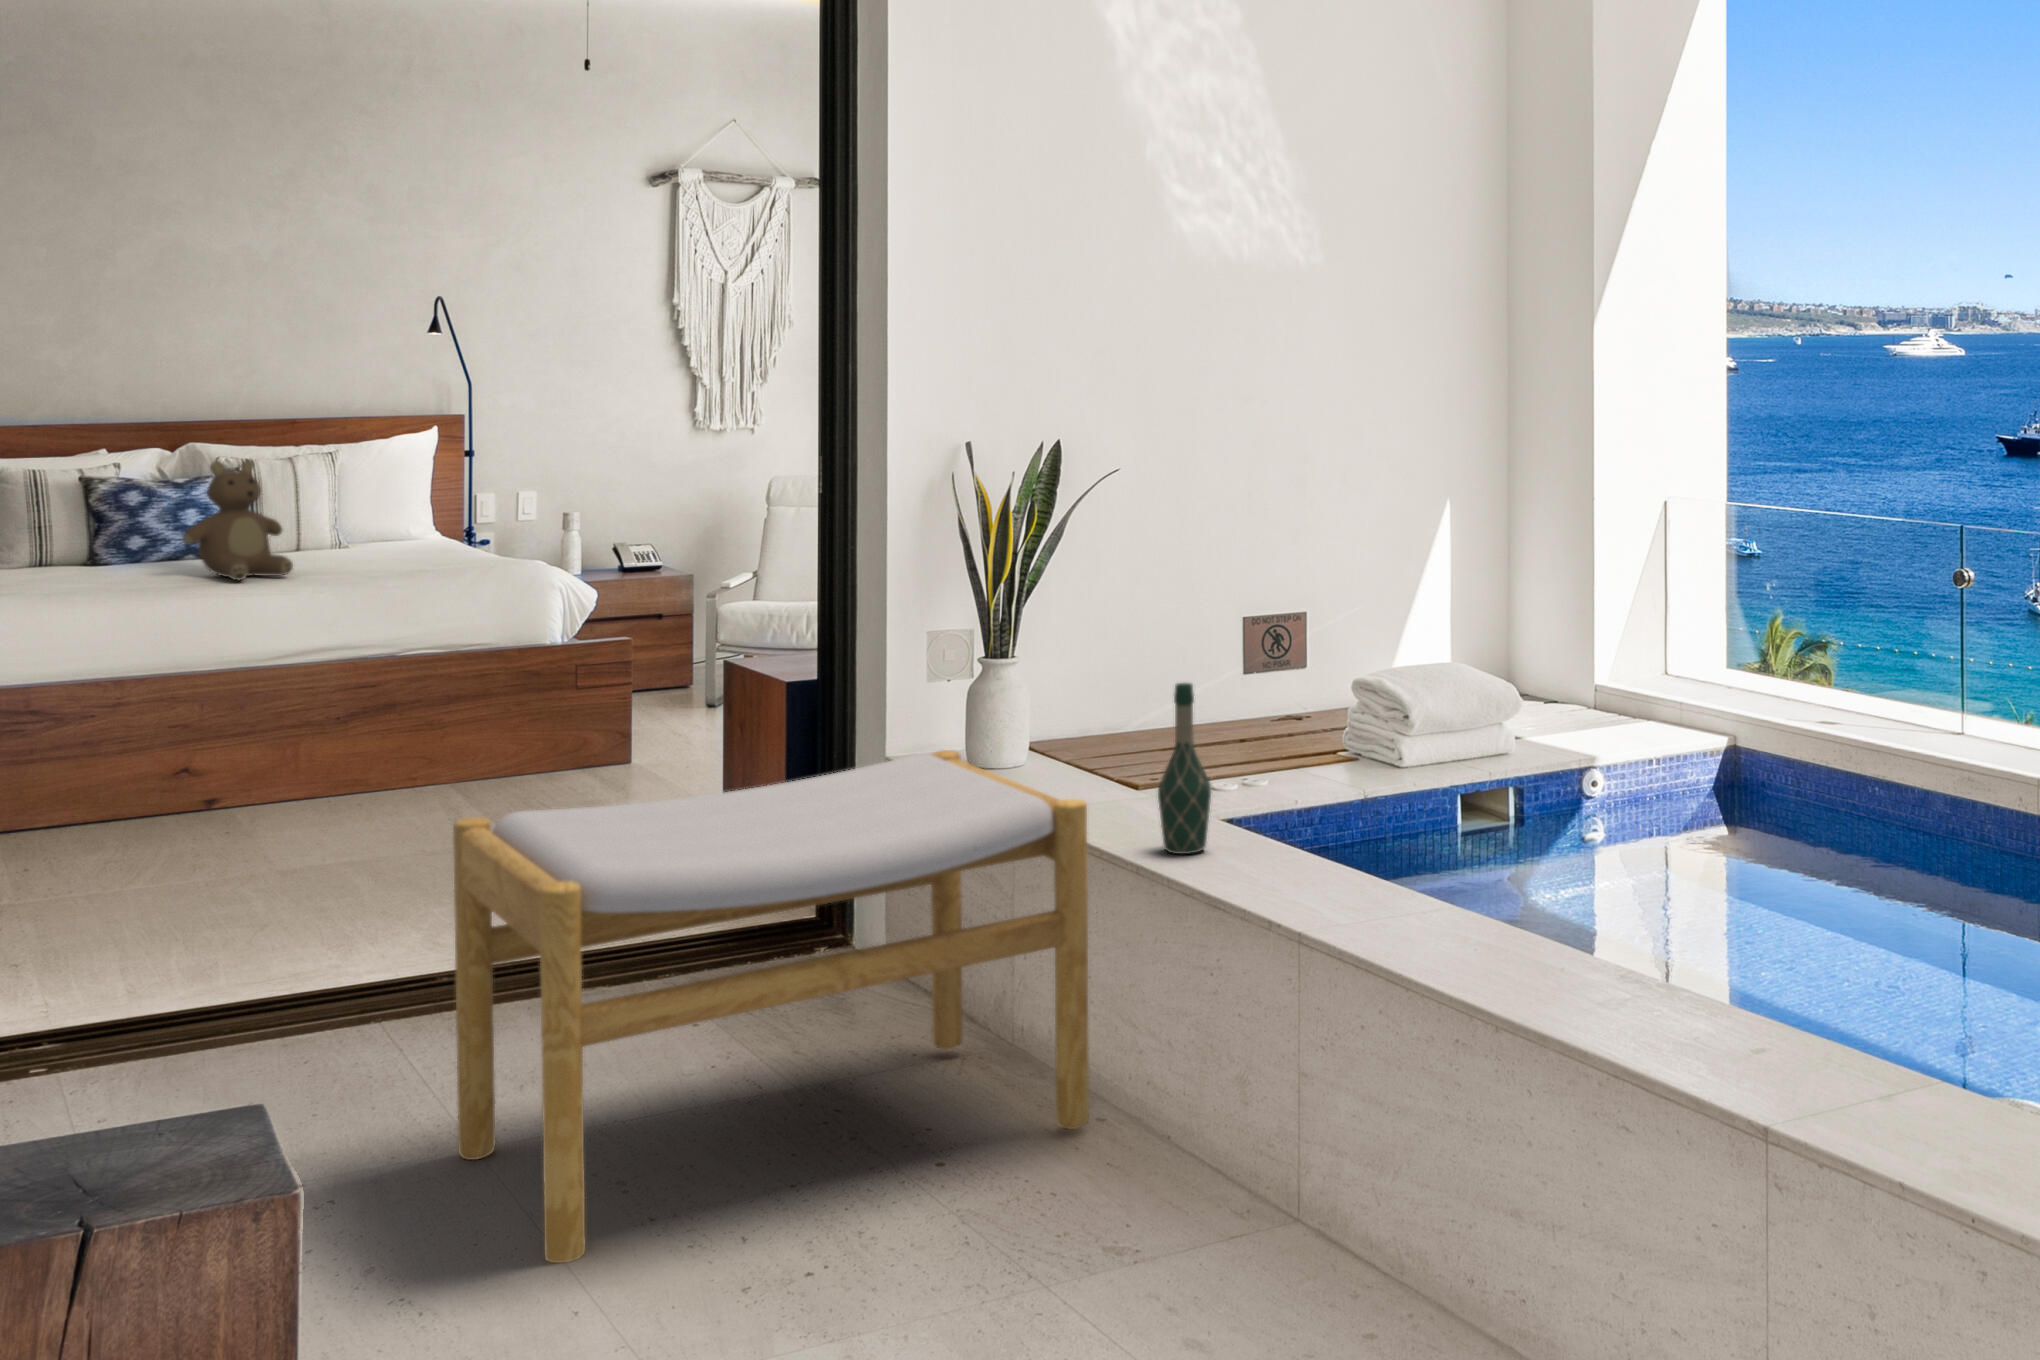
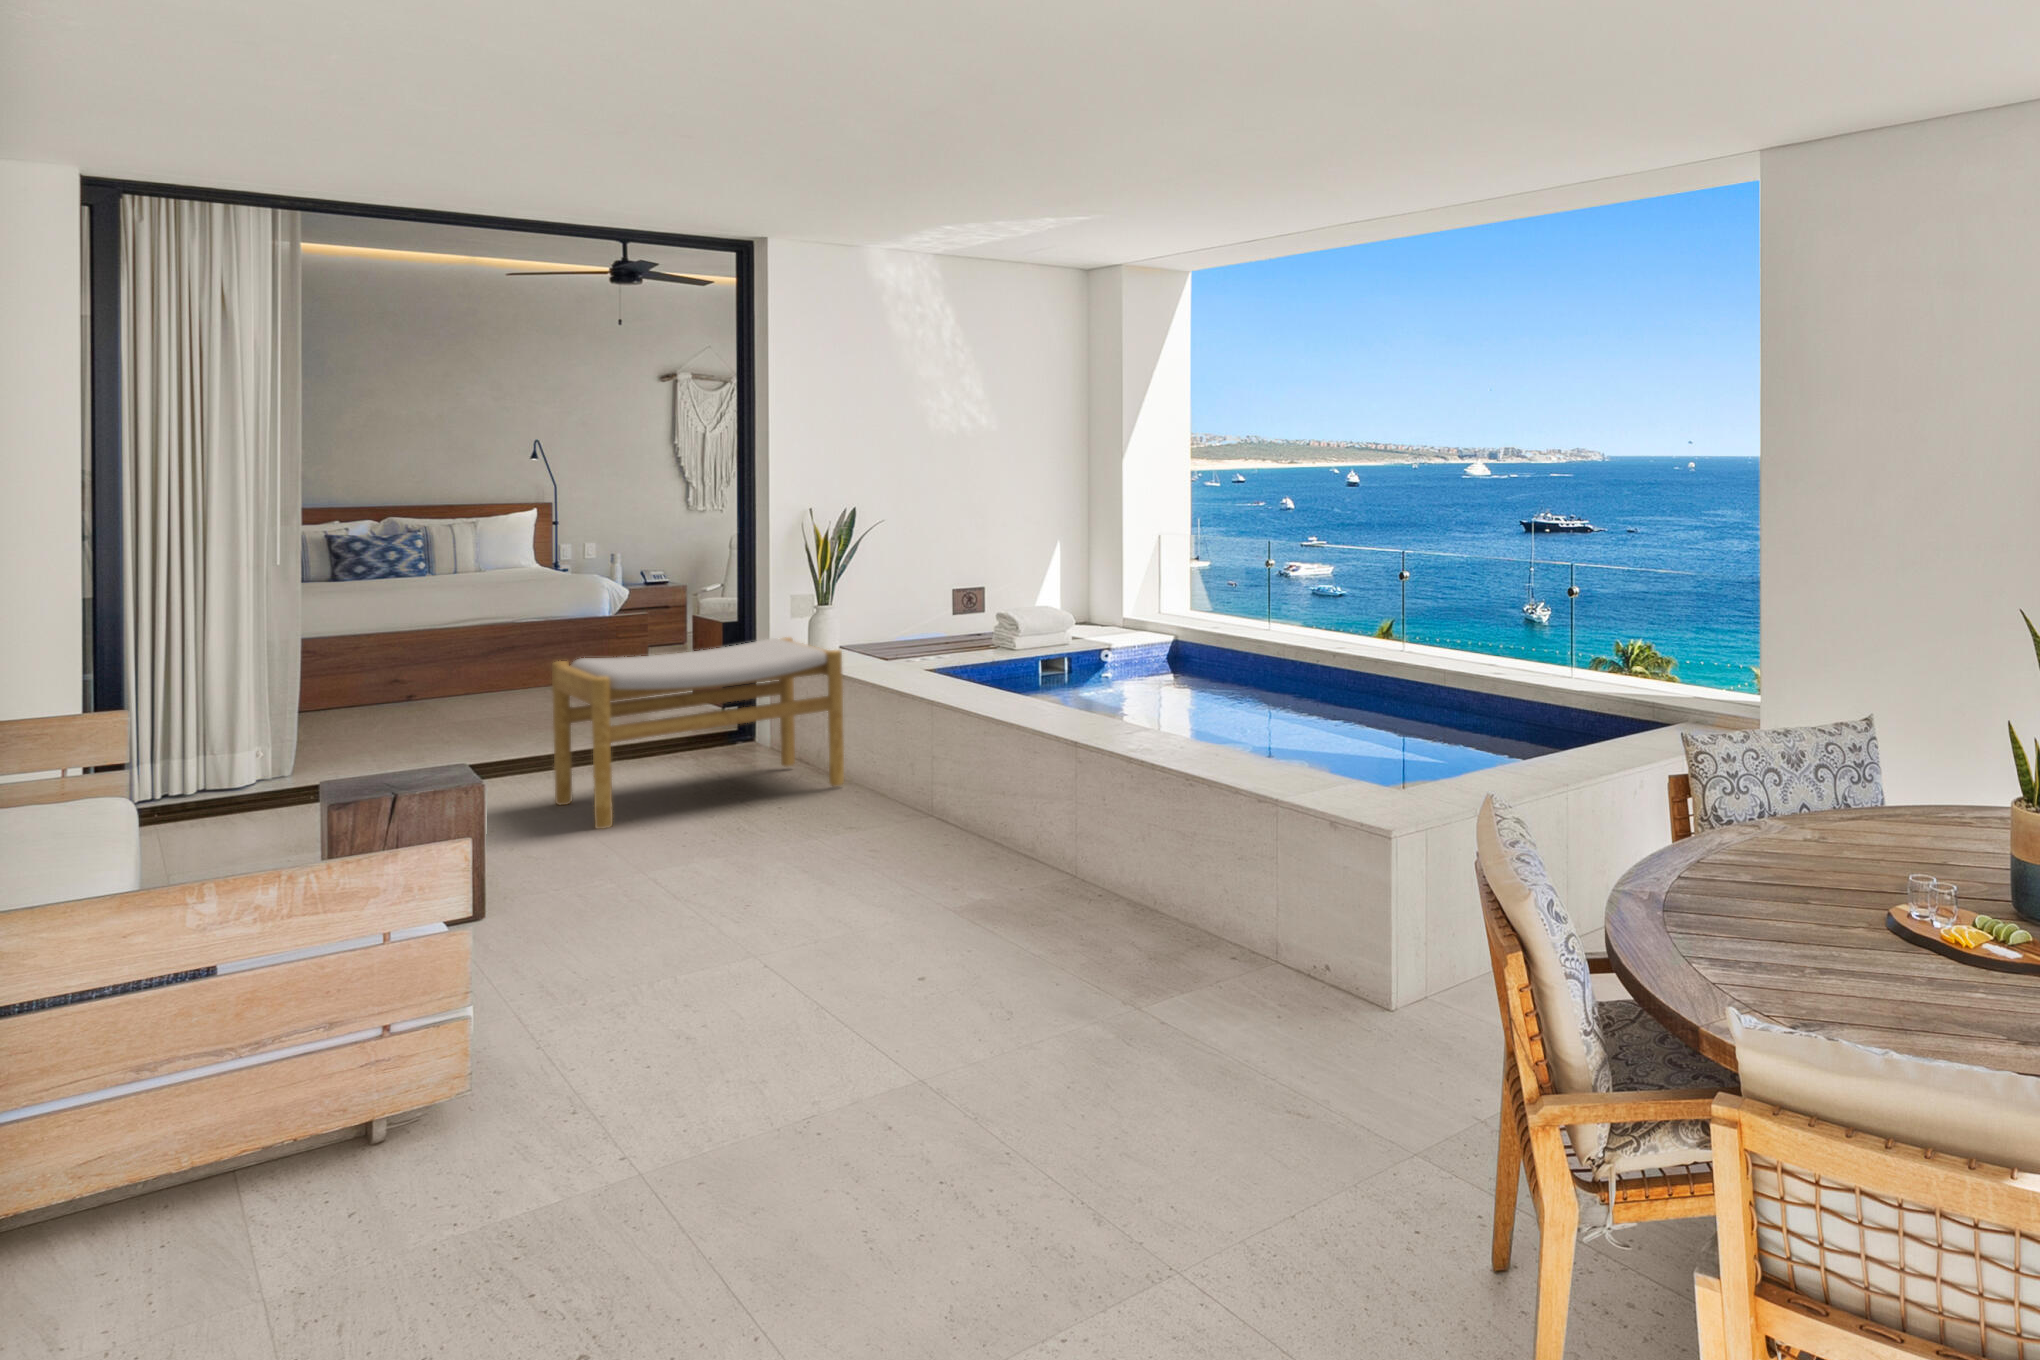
teddy bear: present [183,459,293,580] -> none [392,524,455,586]
wine bottle: present [1158,683,1211,854] -> none [877,602,901,673]

